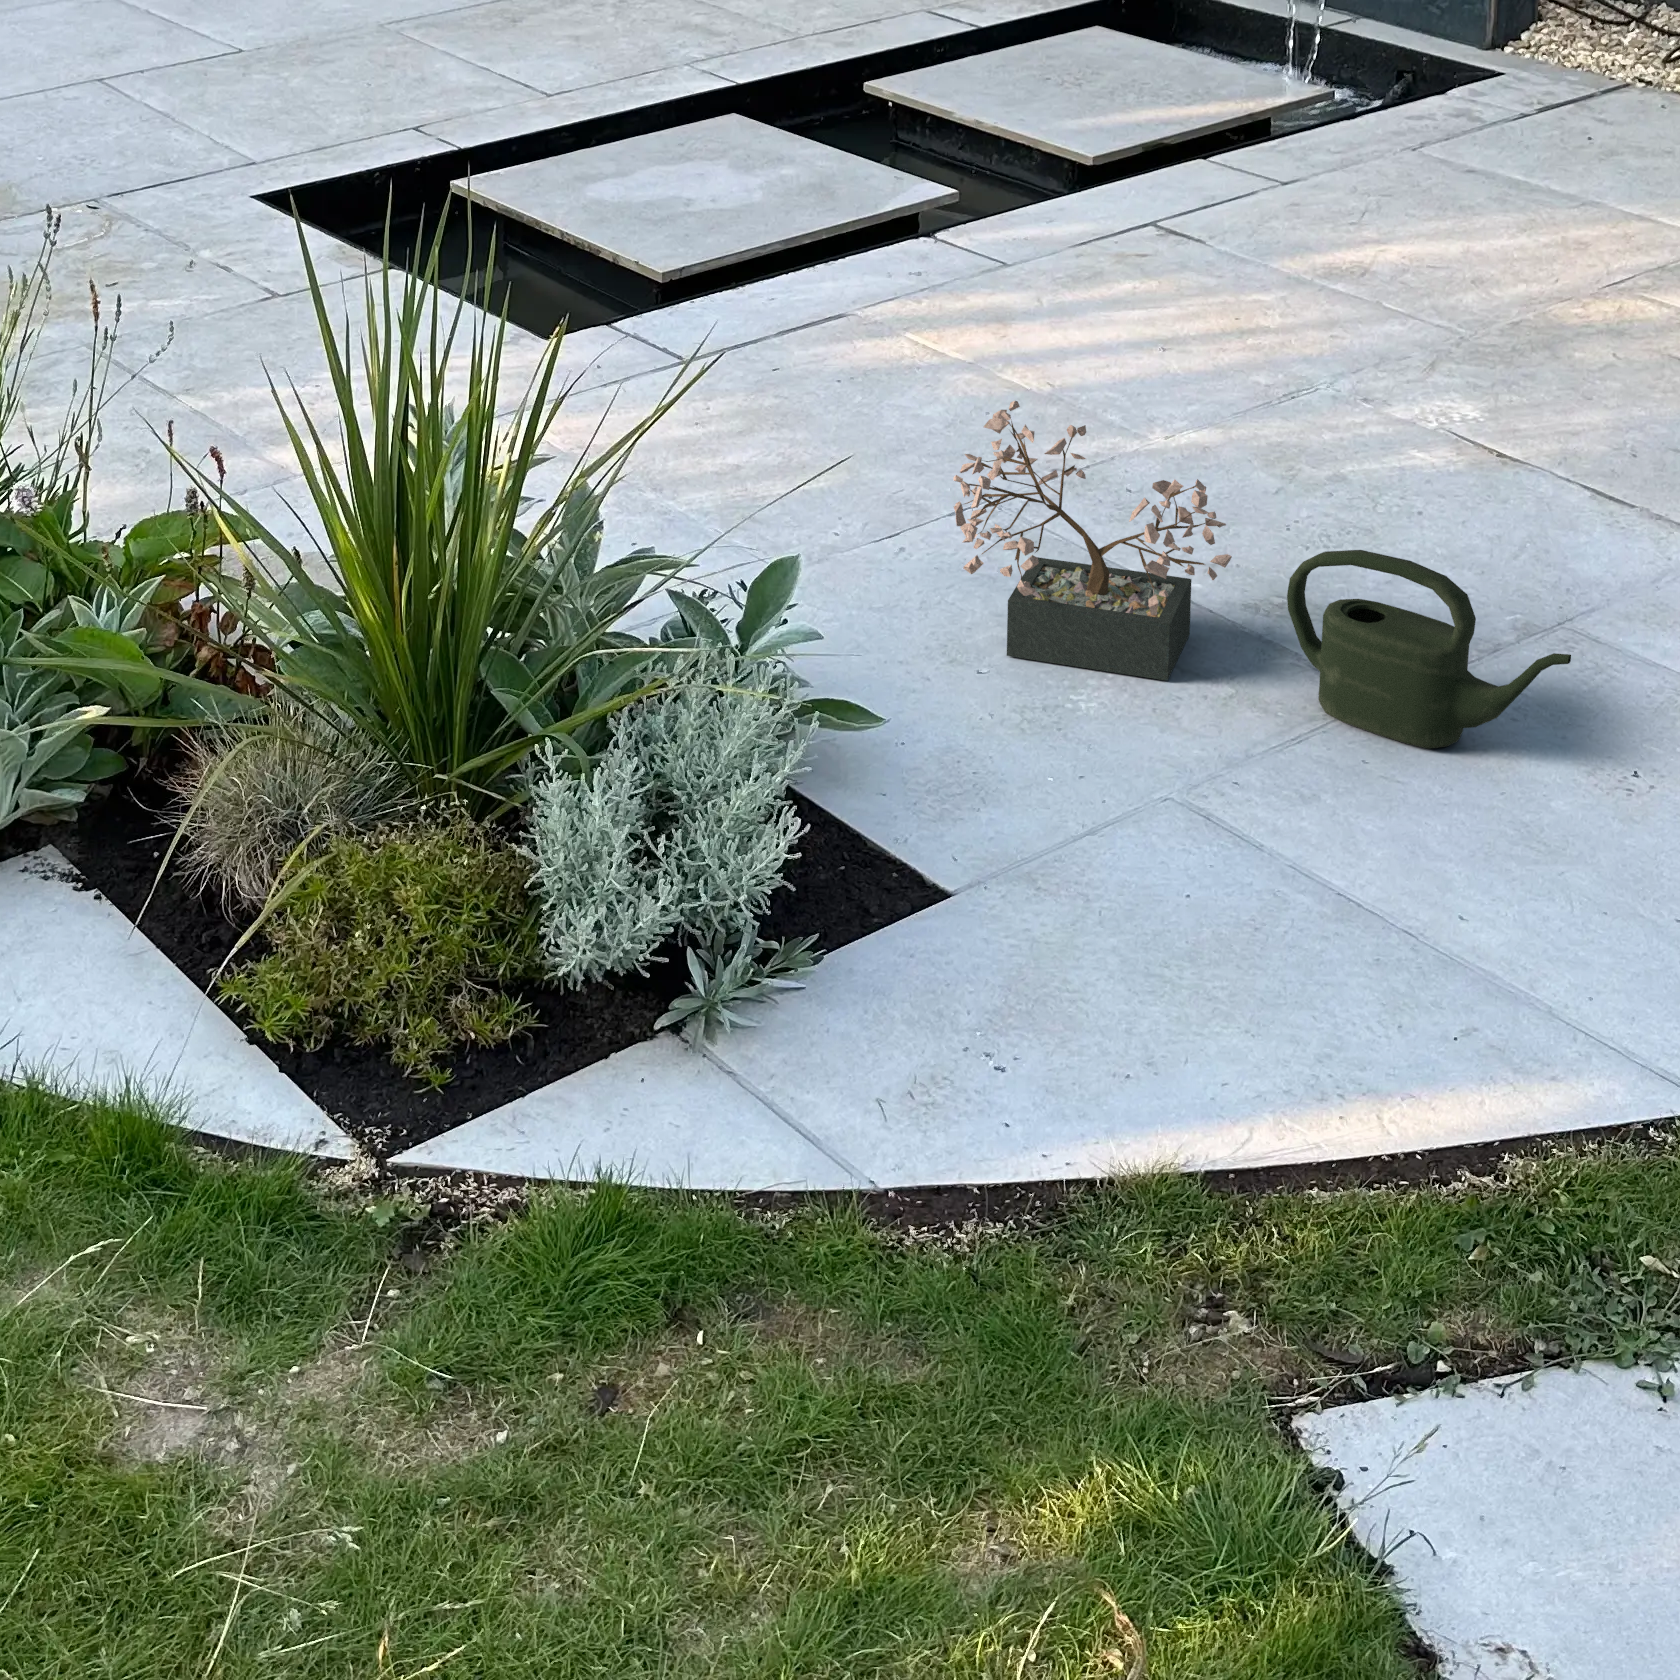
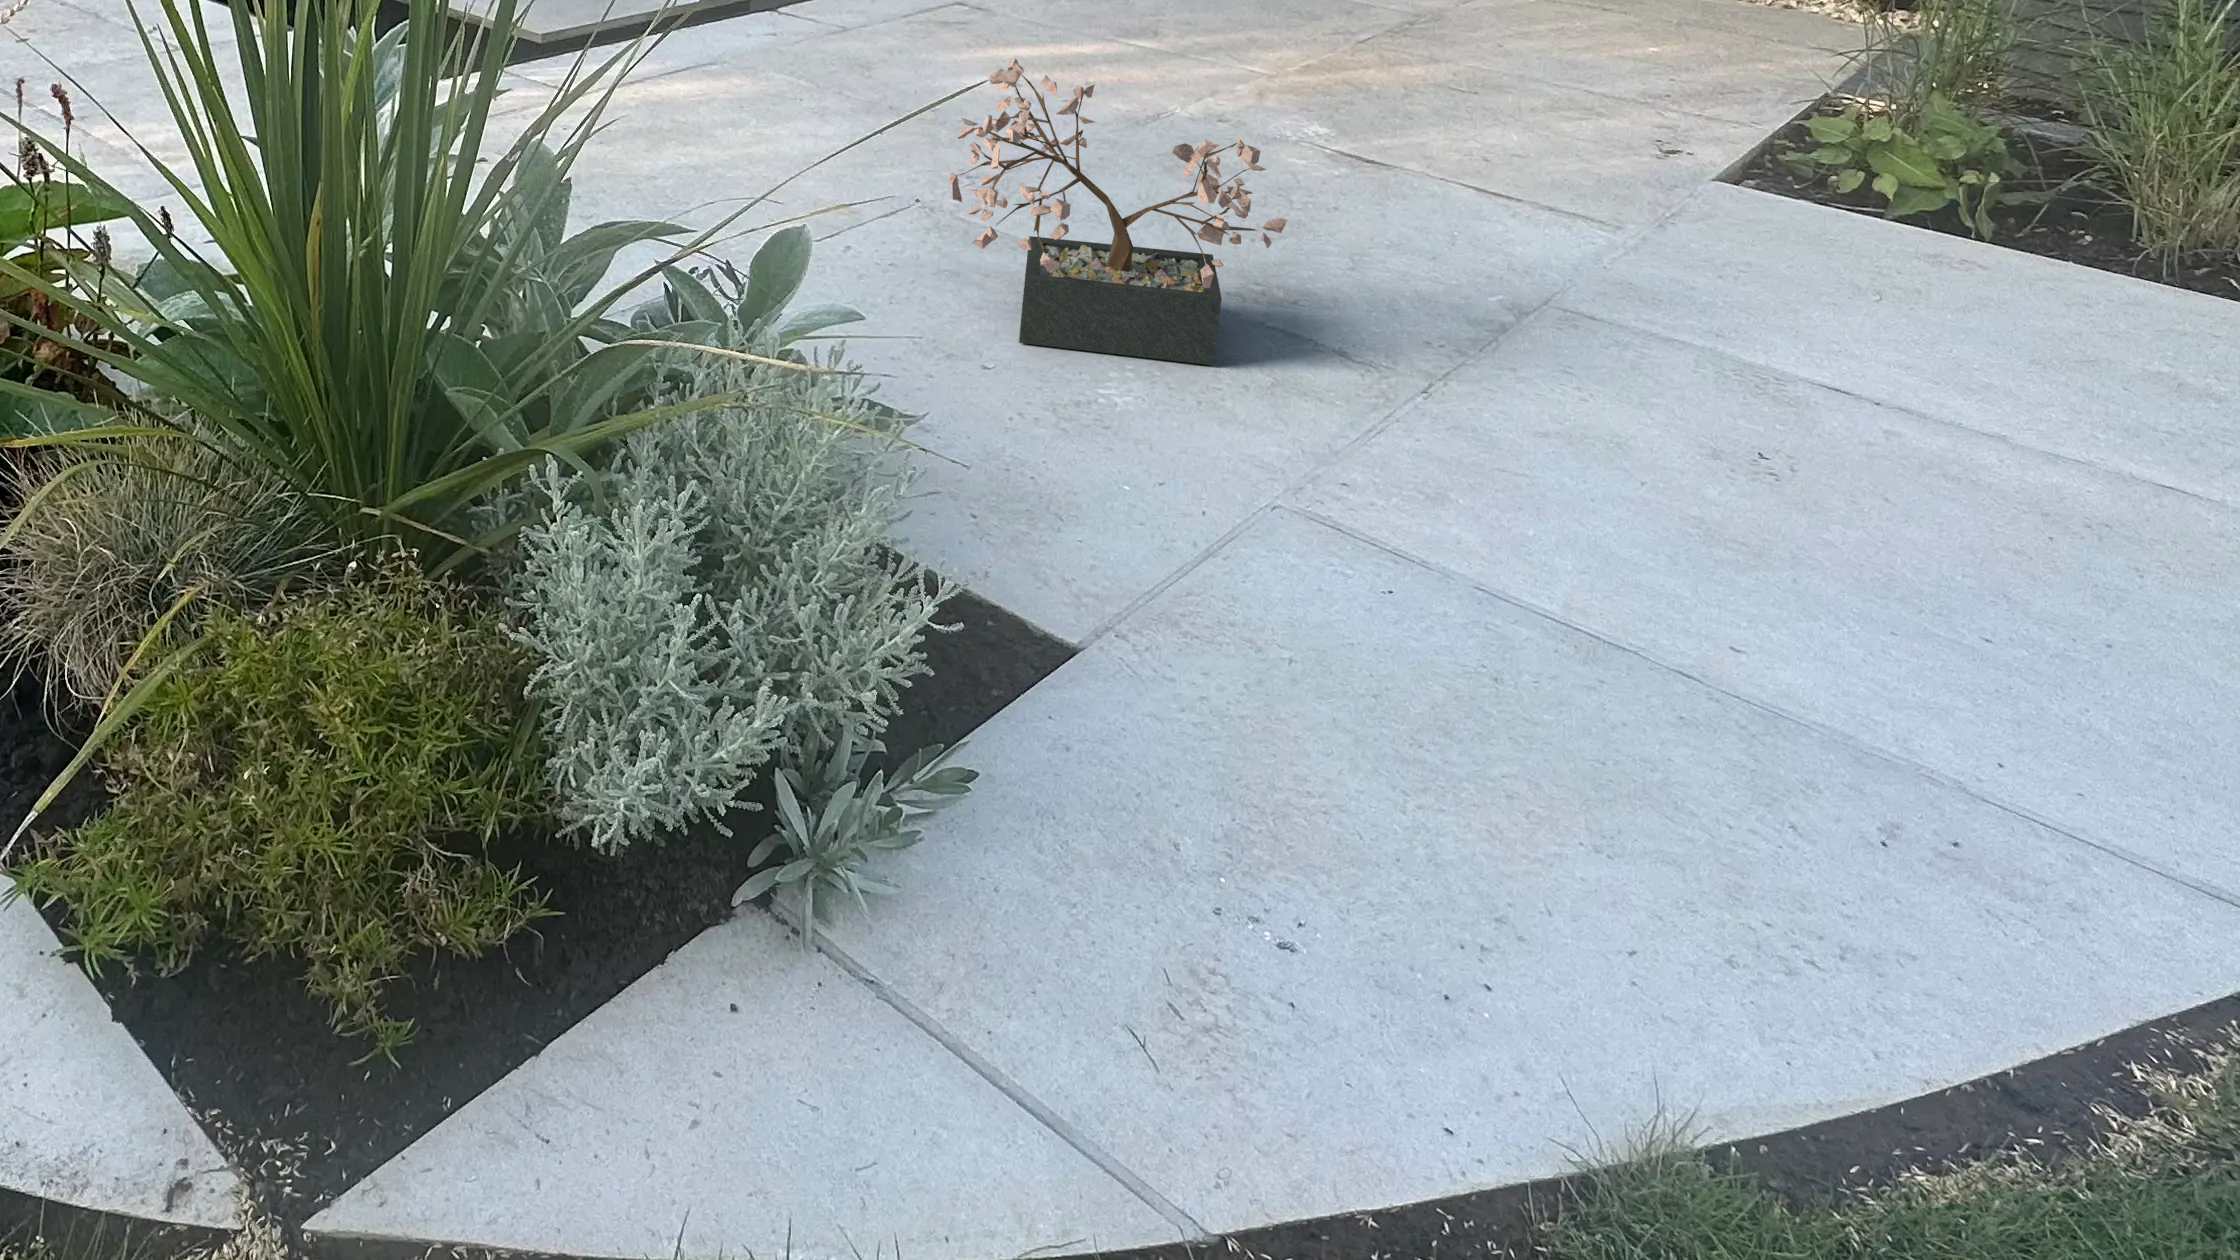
watering can: present [1287,550,1571,749] -> none [1364,202,1774,434]

